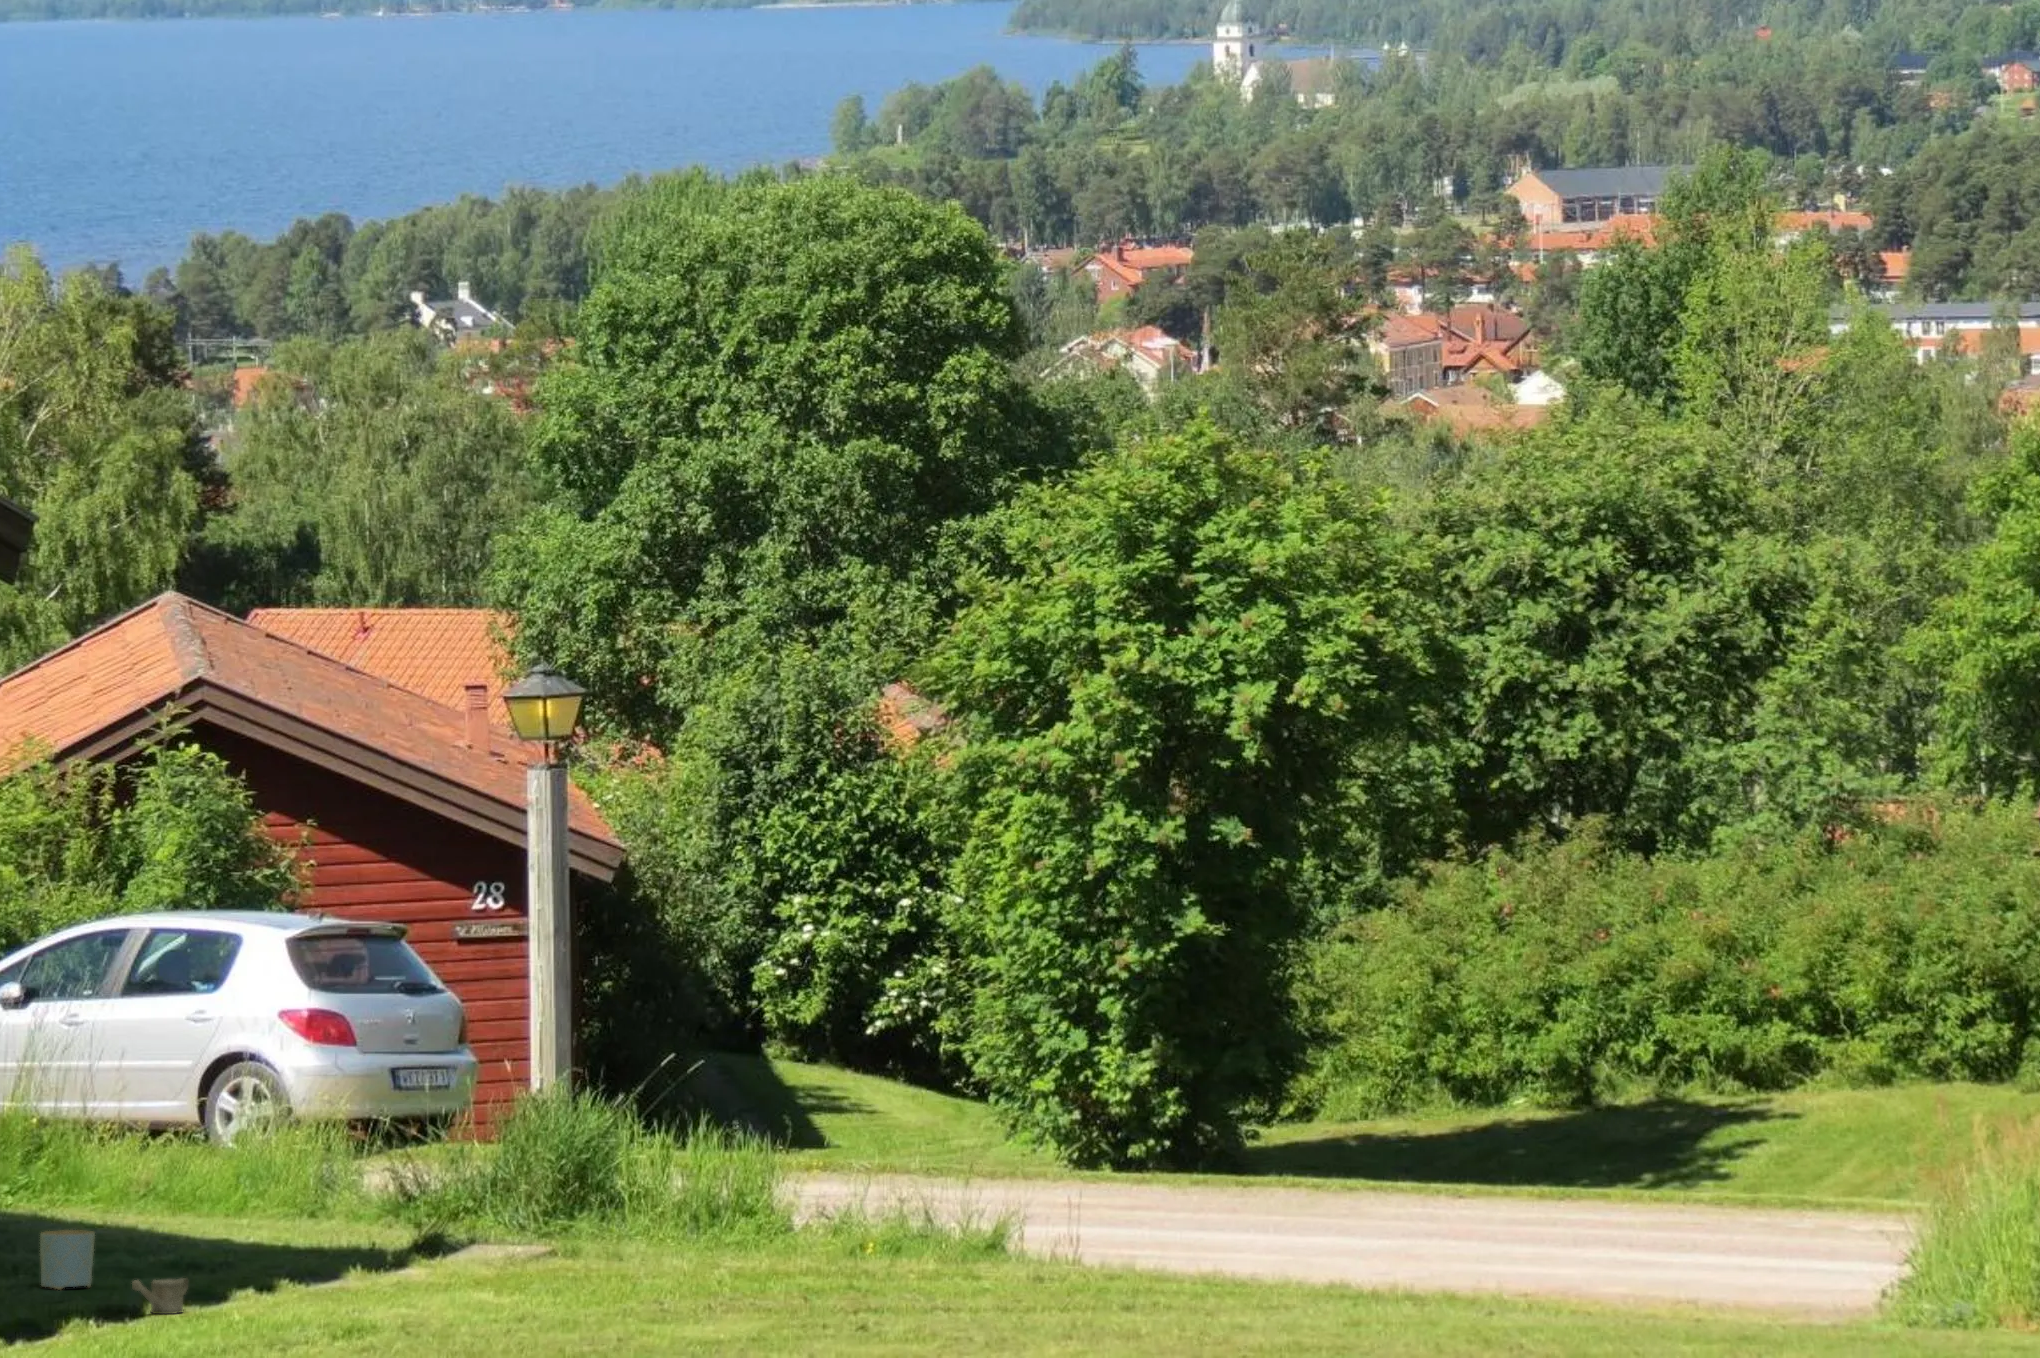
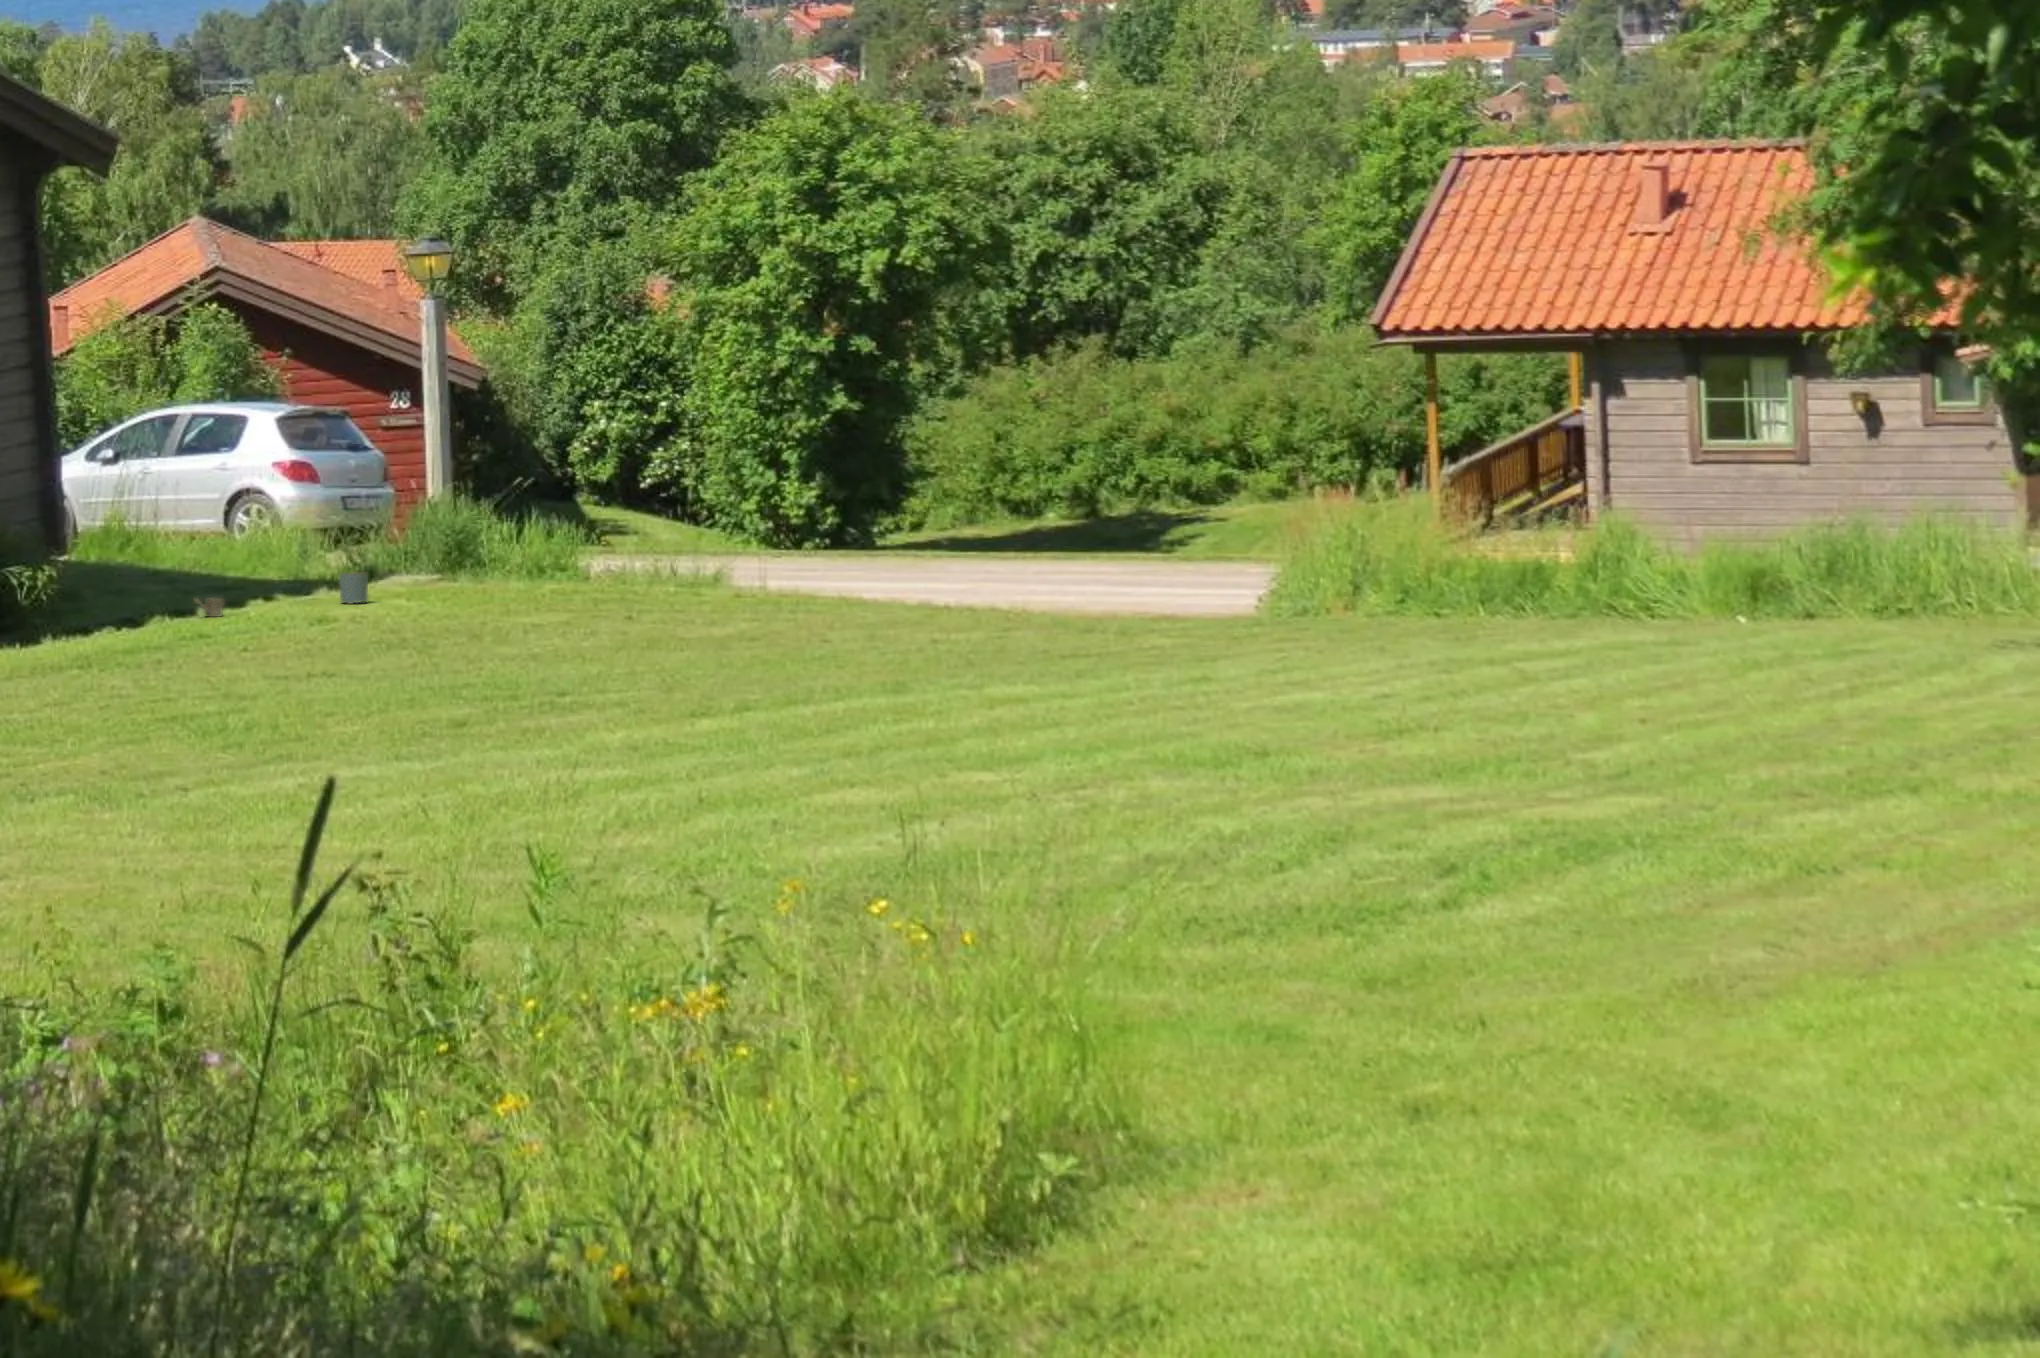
planter: present [40,1230,95,1290] -> present [339,572,368,604]

